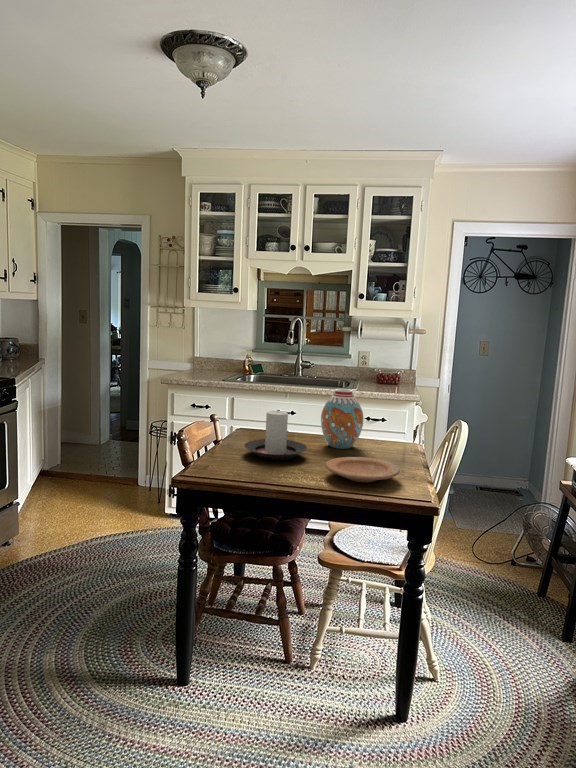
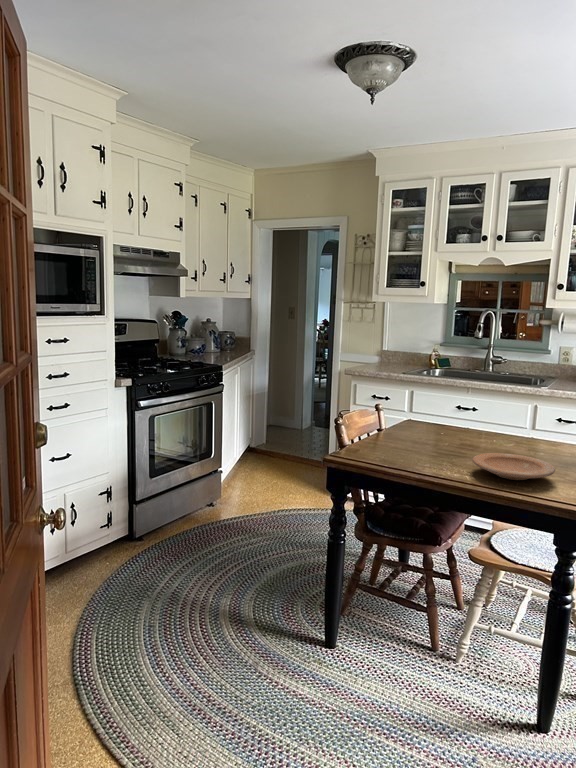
vase: present [321,389,364,449] -> none [486,384,533,447]
candle holder: present [244,410,307,460] -> none [400,401,464,451]

